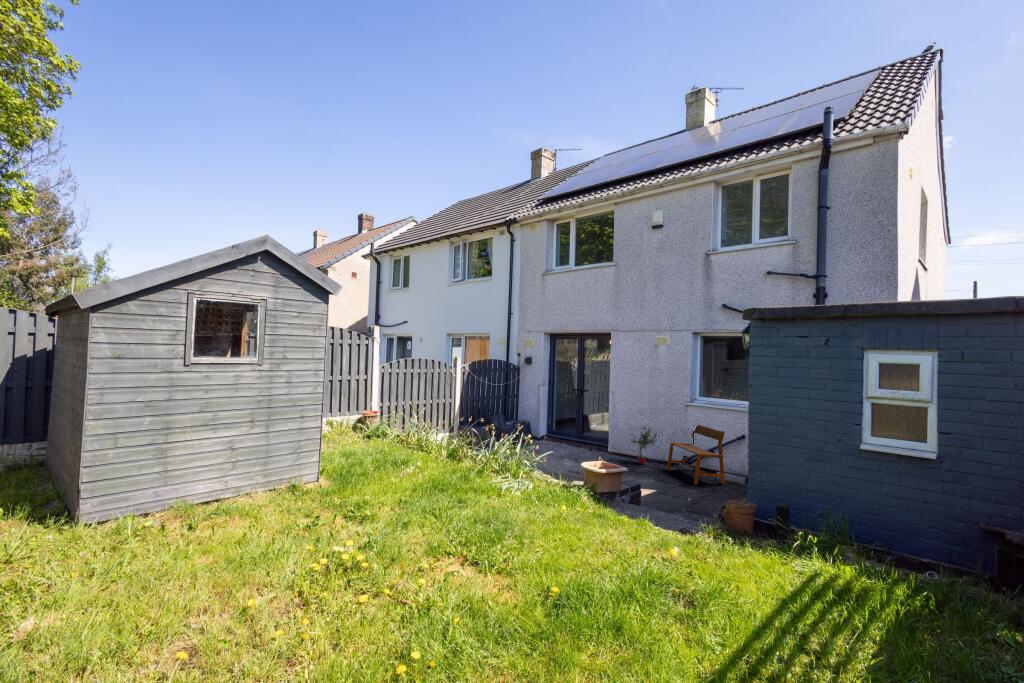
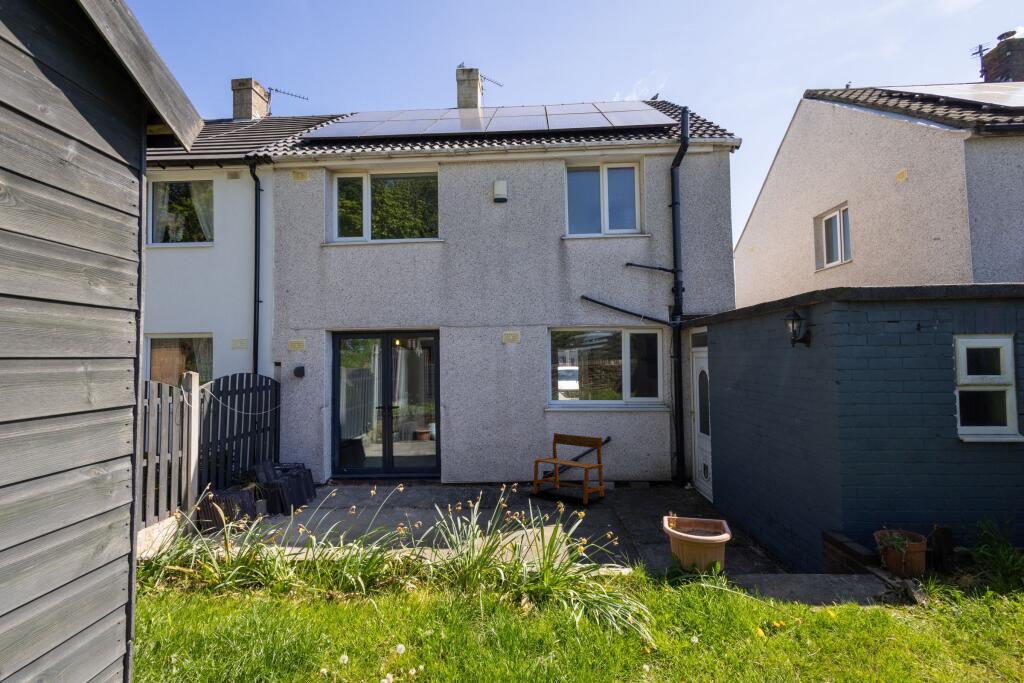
potted tree: present [631,426,657,465] -> none [478,443,518,493]

